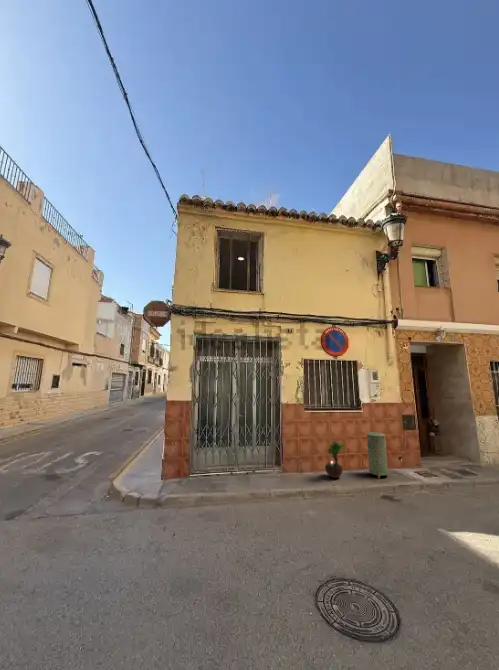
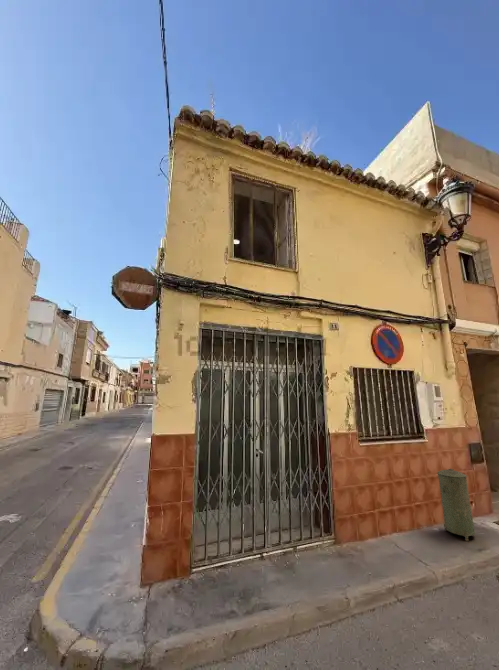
potted tree: present [325,442,344,478] -> none [393,483,427,546]

